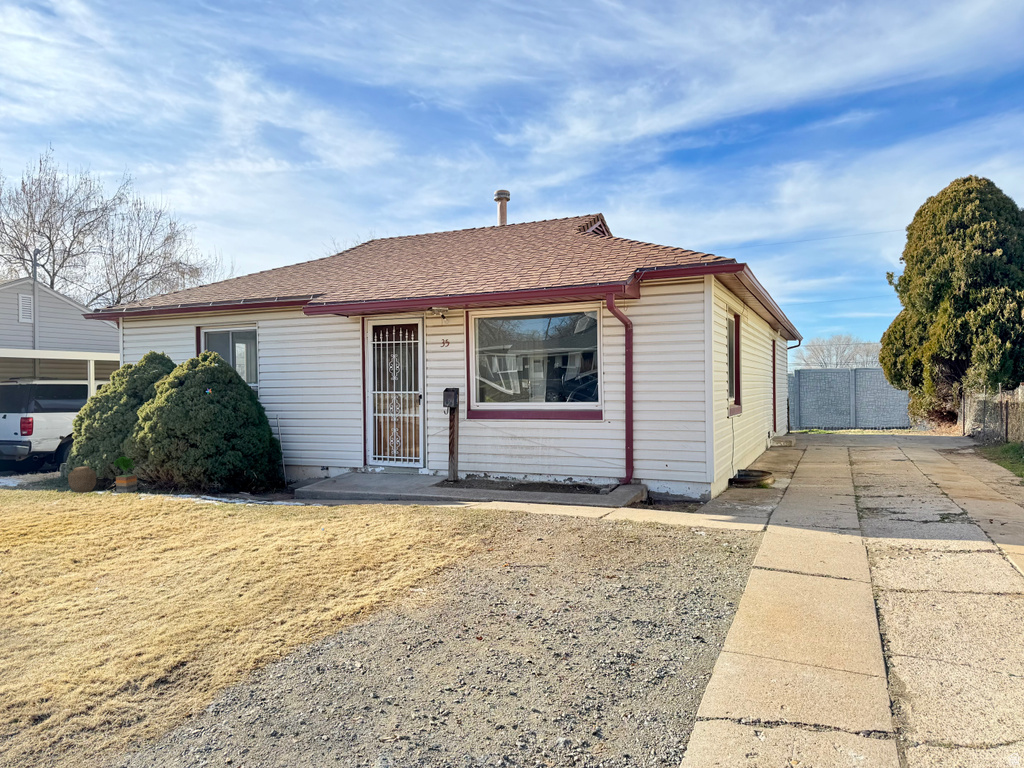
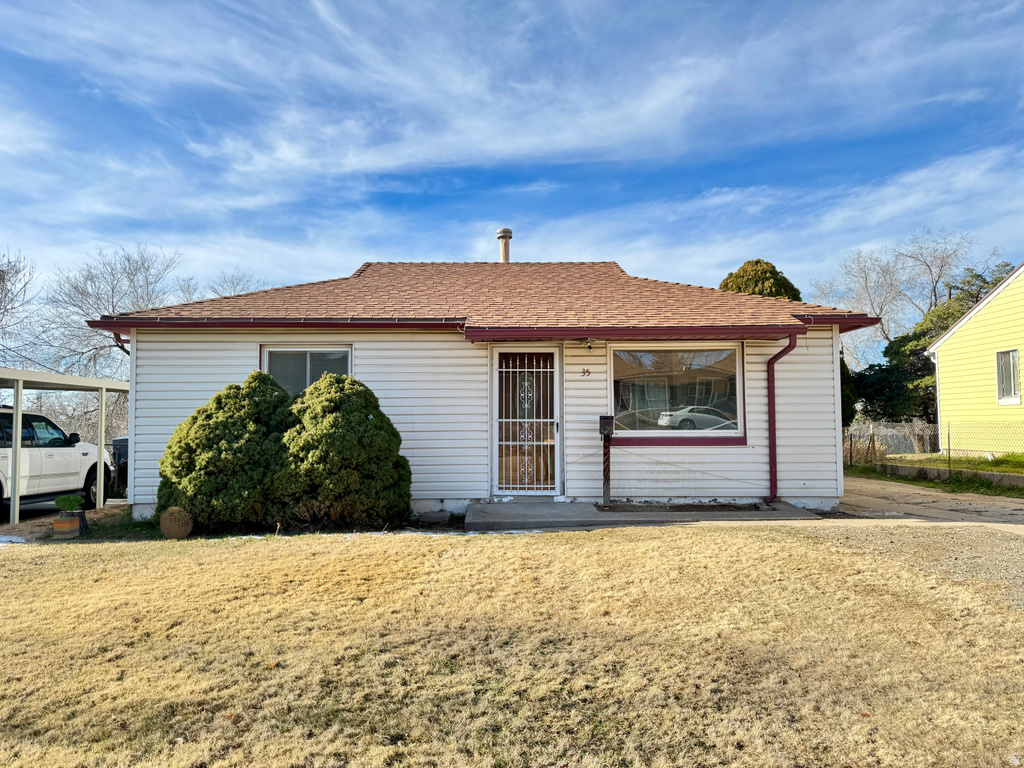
potted tree: present [114,457,137,493] -> present [54,495,84,539]

